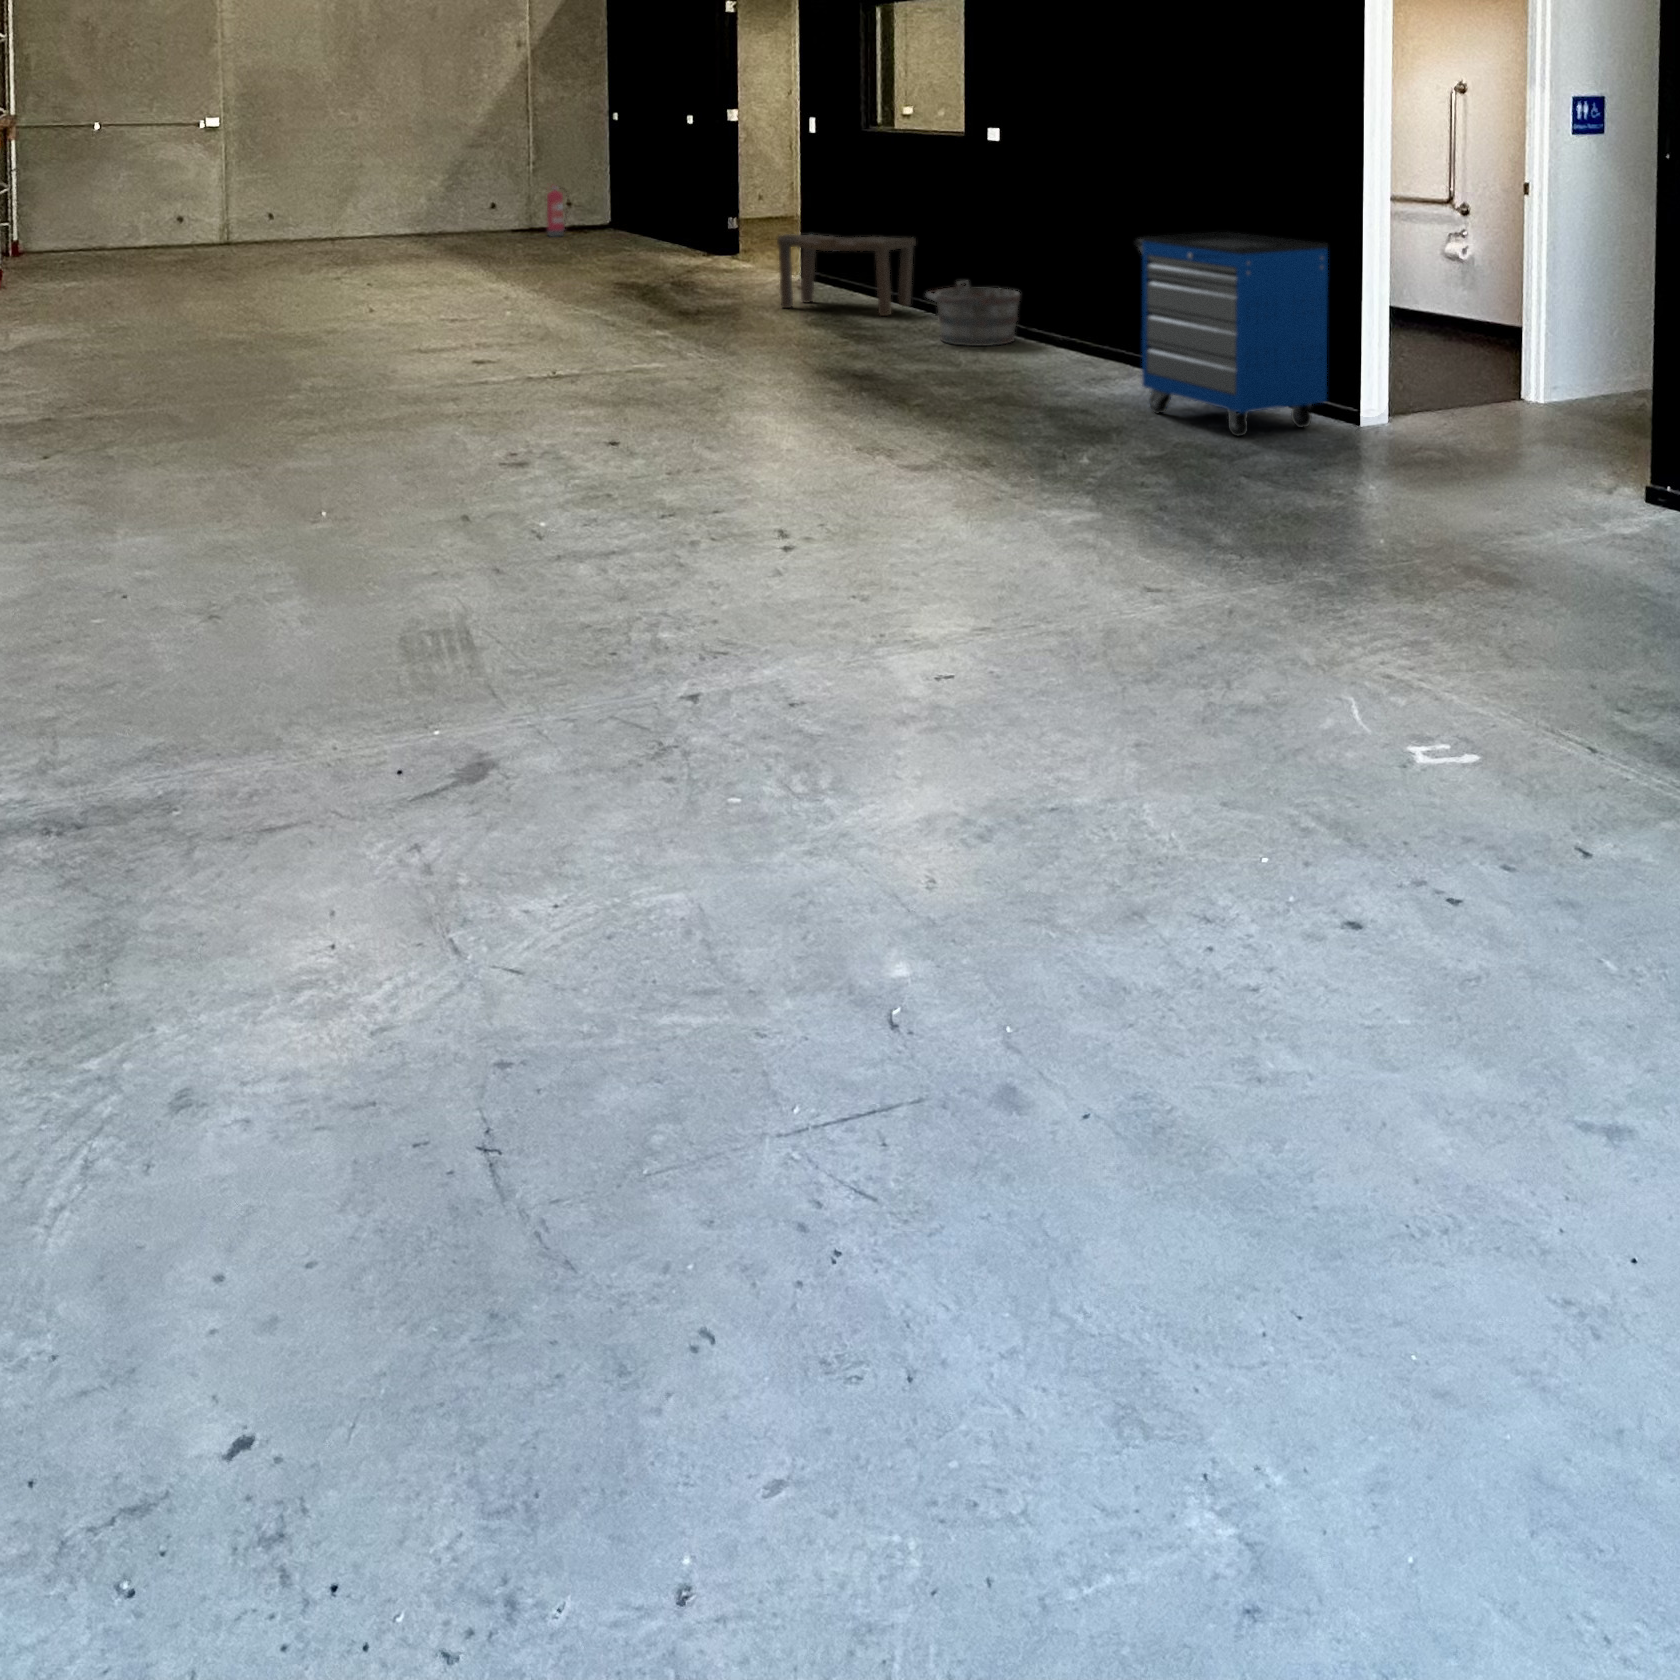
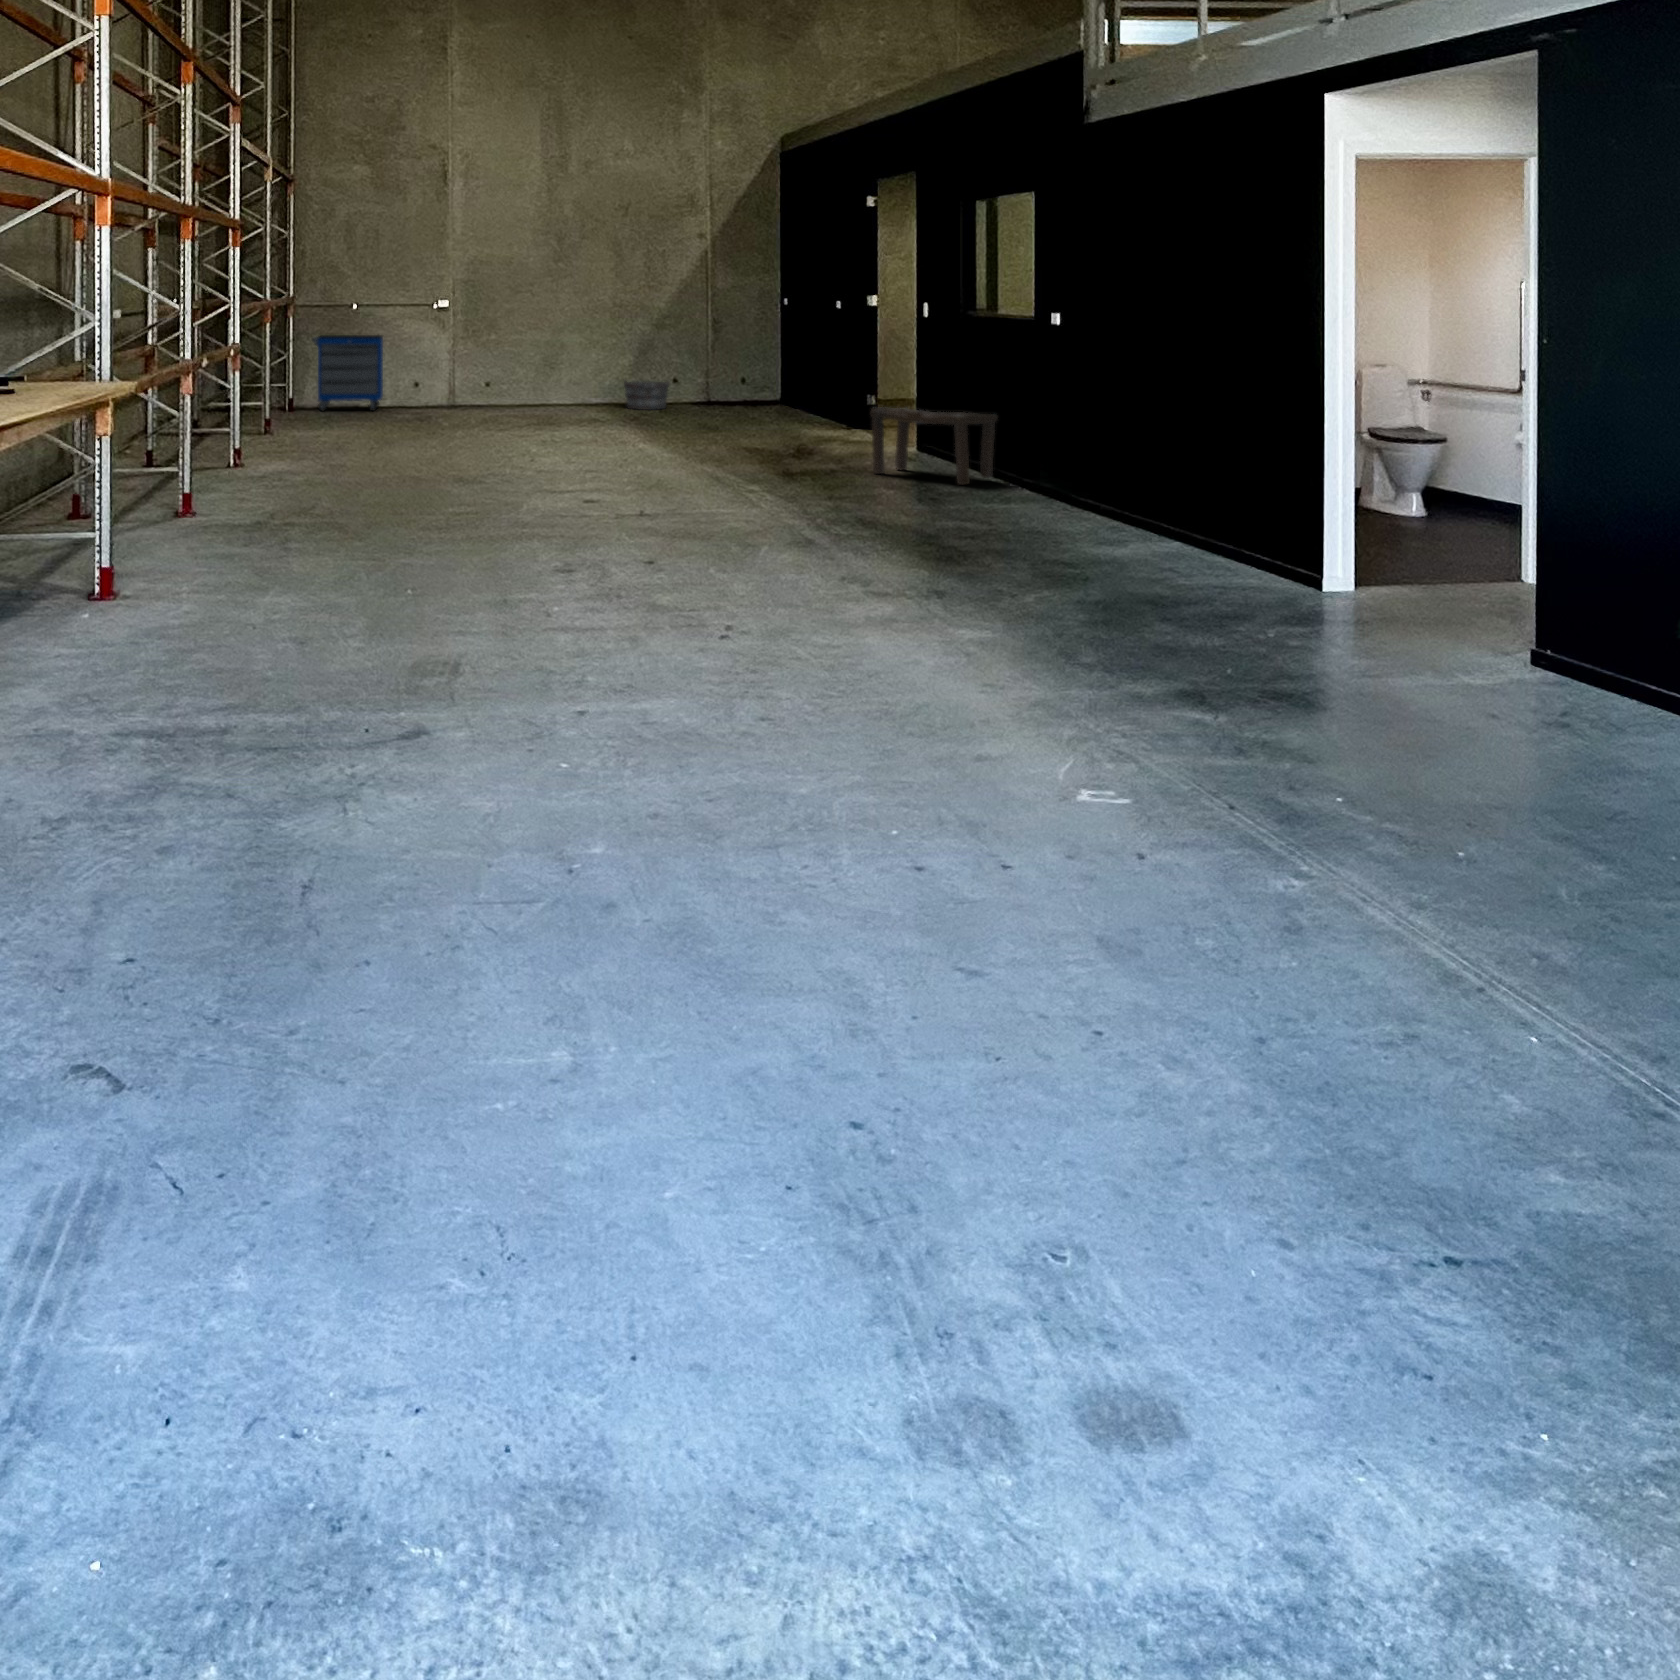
fire extinguisher: present [547,185,567,237] -> none [712,359,734,407]
storage cabinet: present [1135,232,1328,436] -> present [312,335,383,411]
bucket: present [926,281,1020,346] -> present [624,381,669,410]

